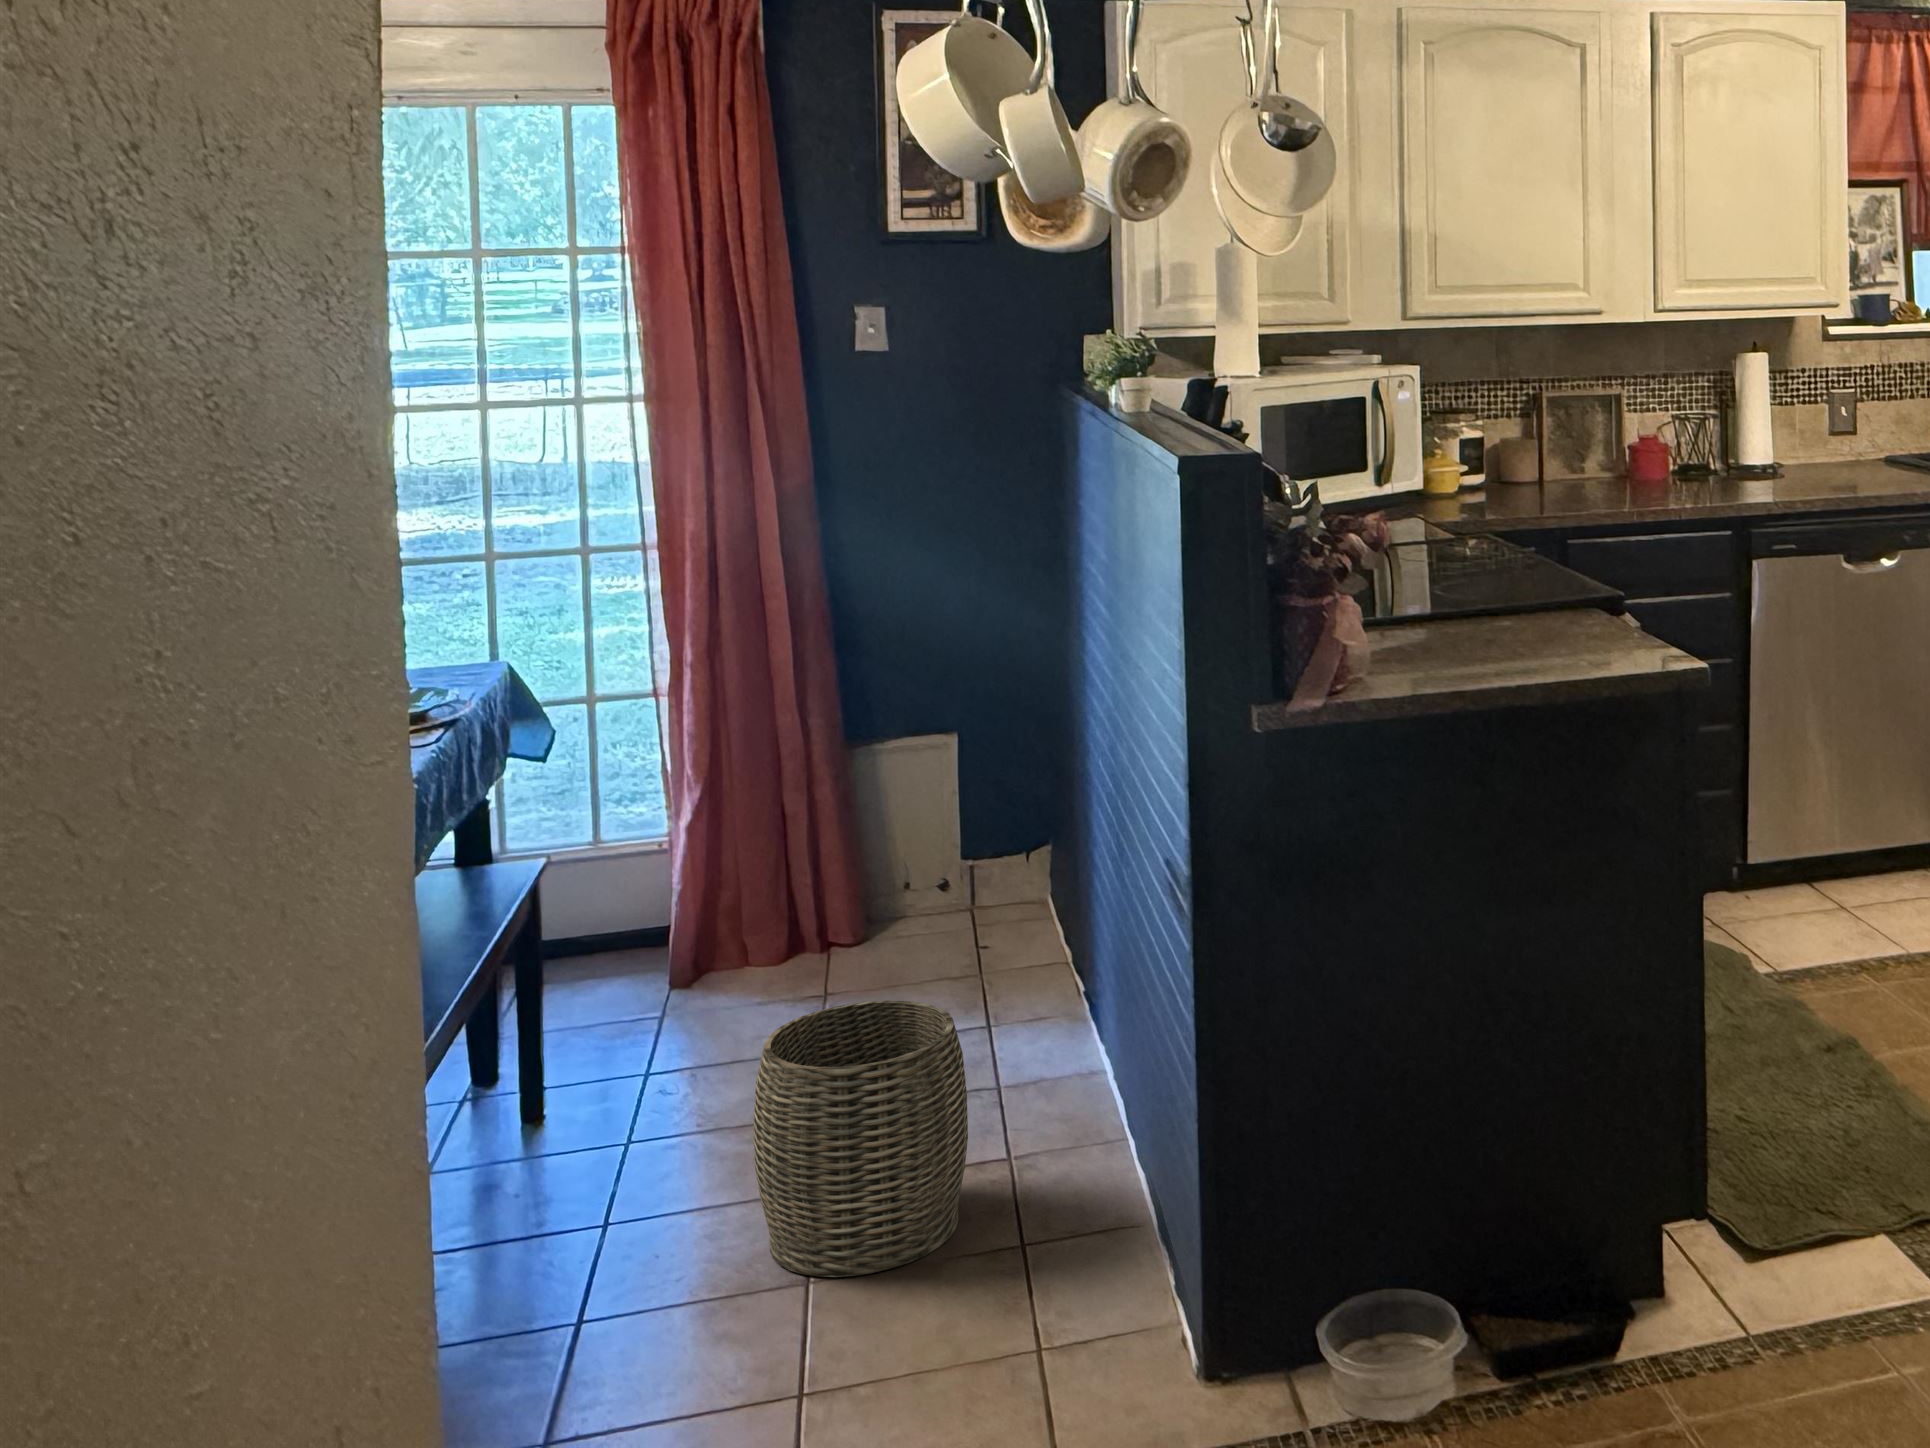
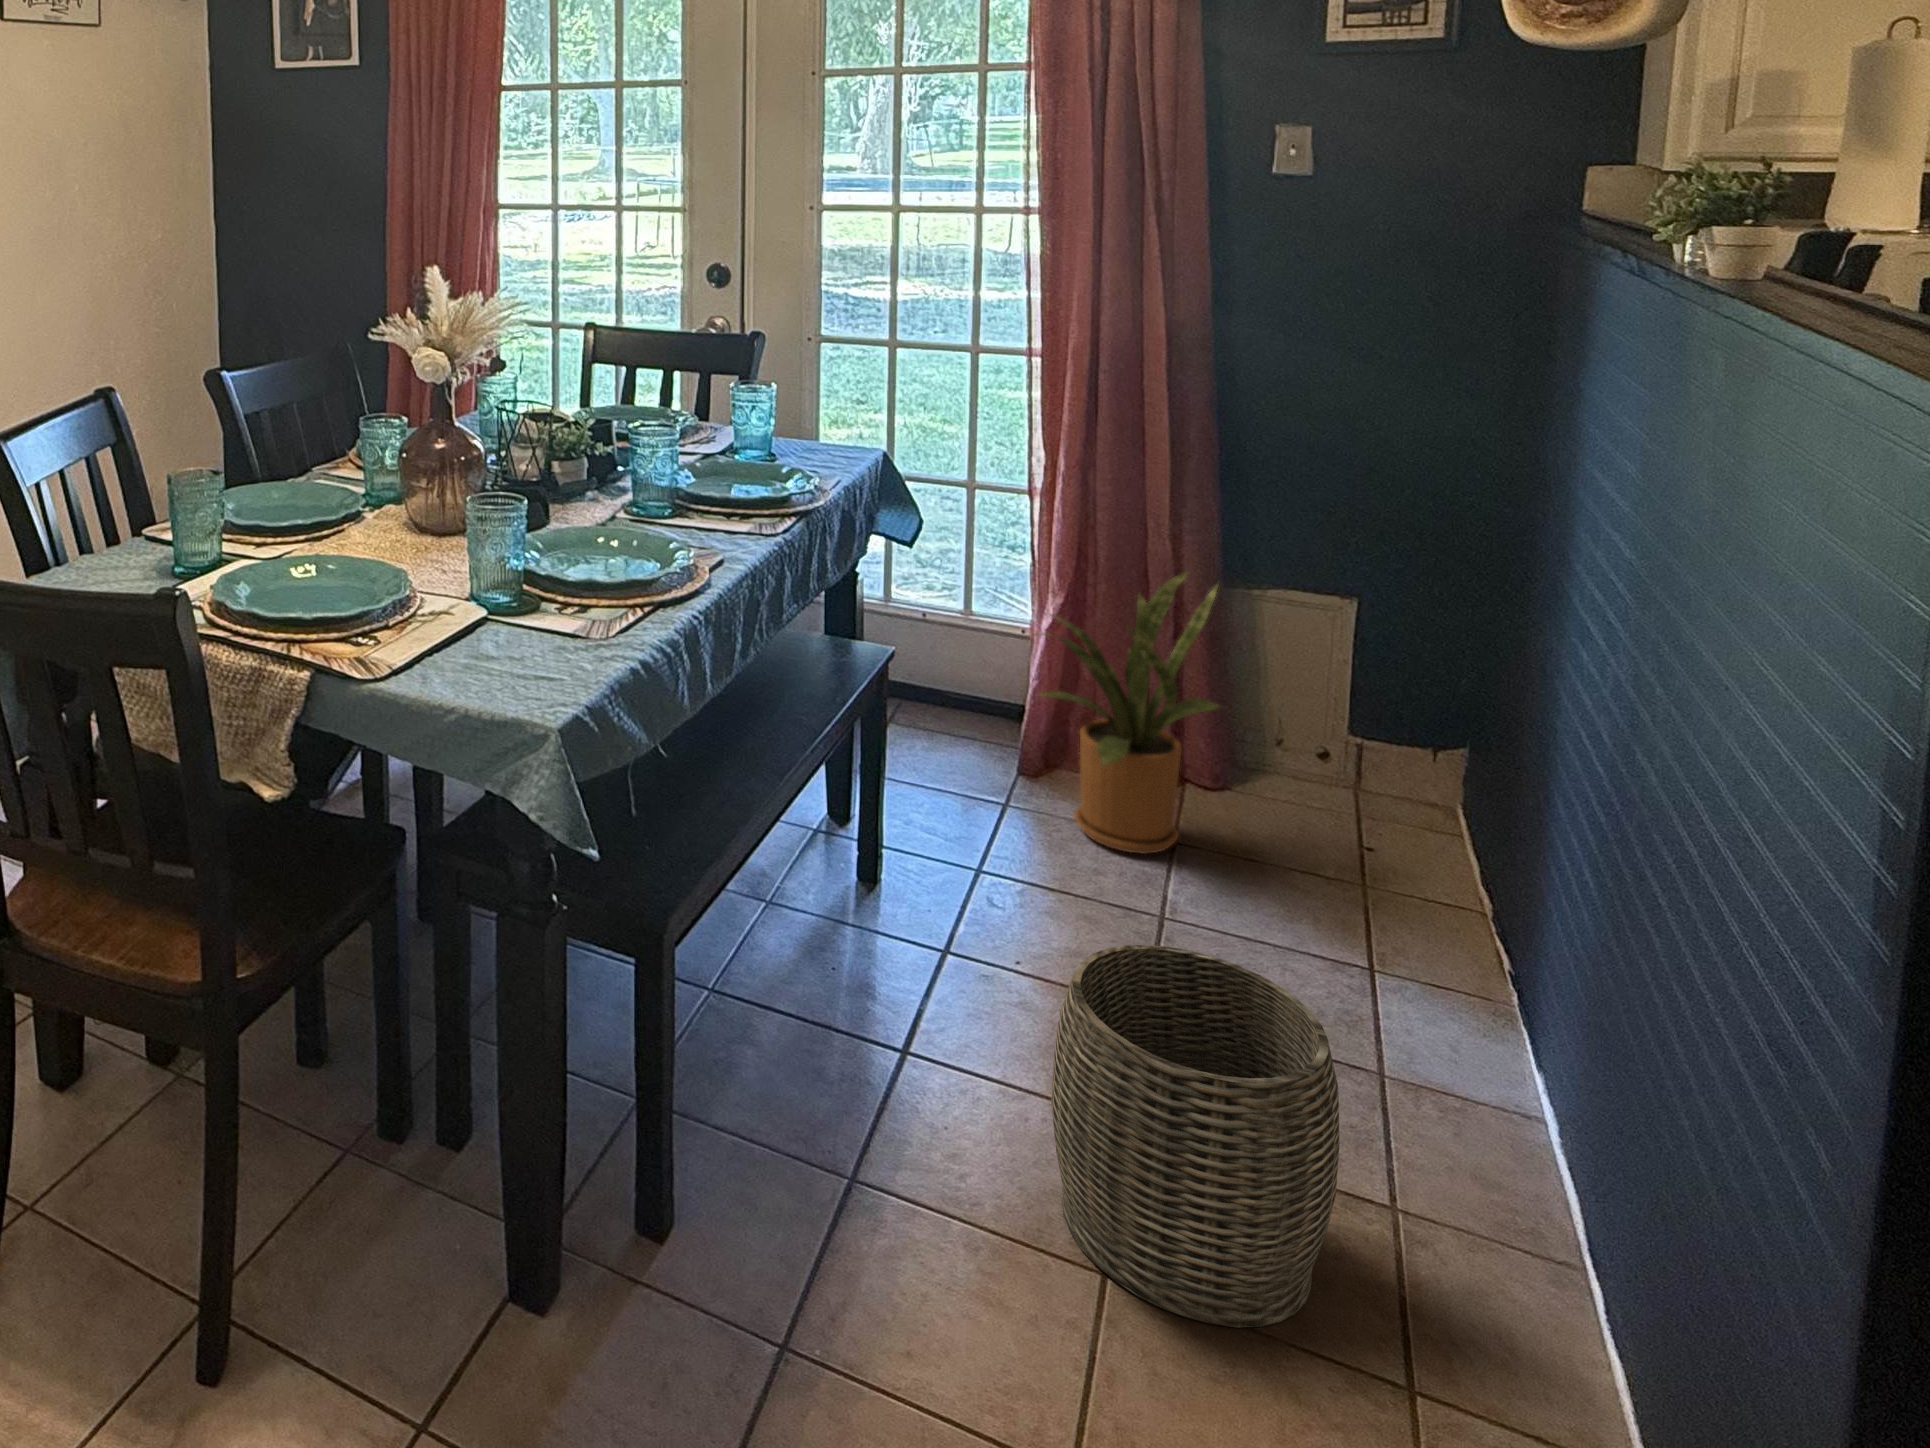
house plant: none [678,730,859,1014] -> present [1035,572,1219,854]

